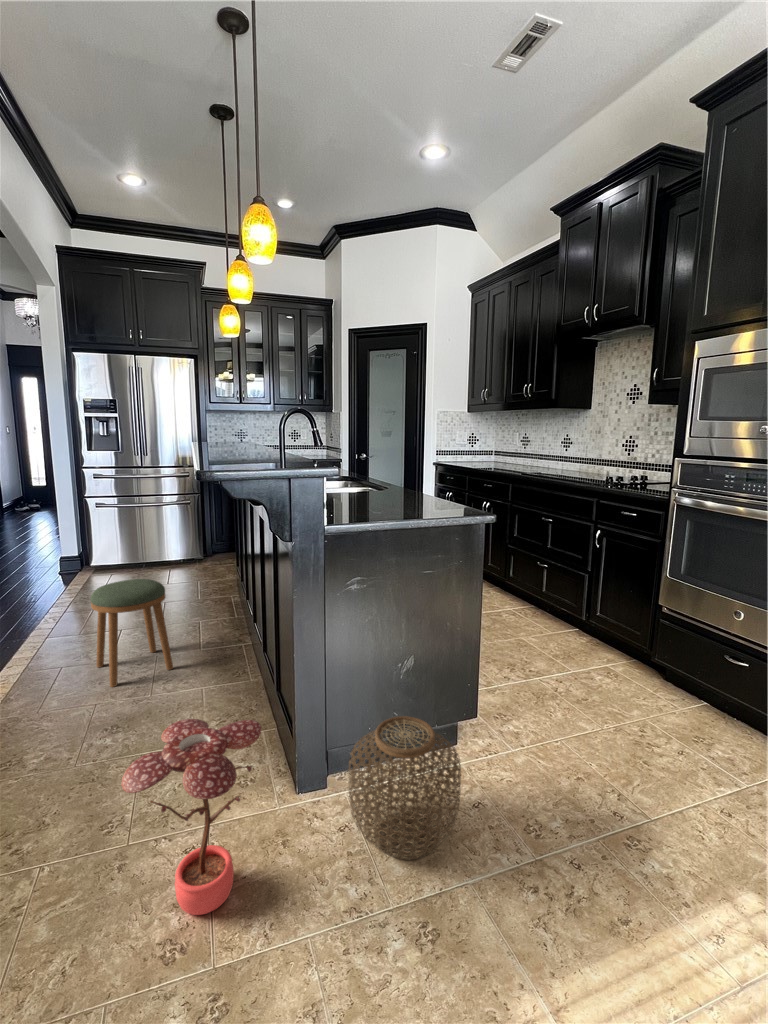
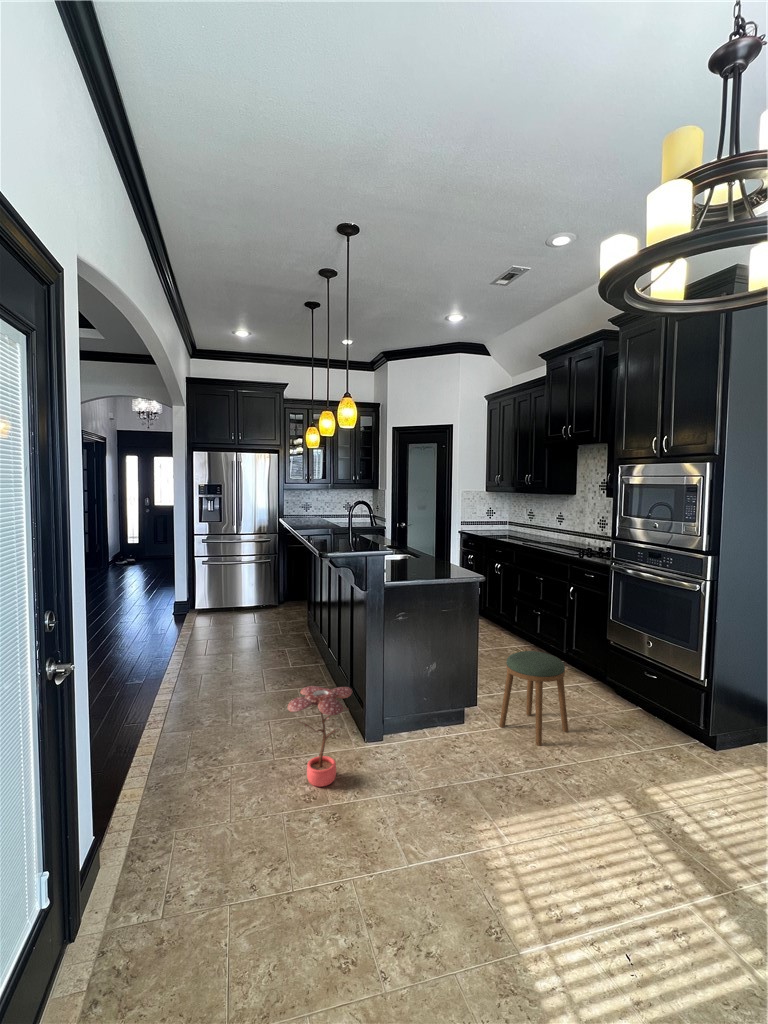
stool: present [90,579,173,687] -> present [499,651,568,746]
woven basket: present [349,716,461,860] -> none [398,693,461,772]

